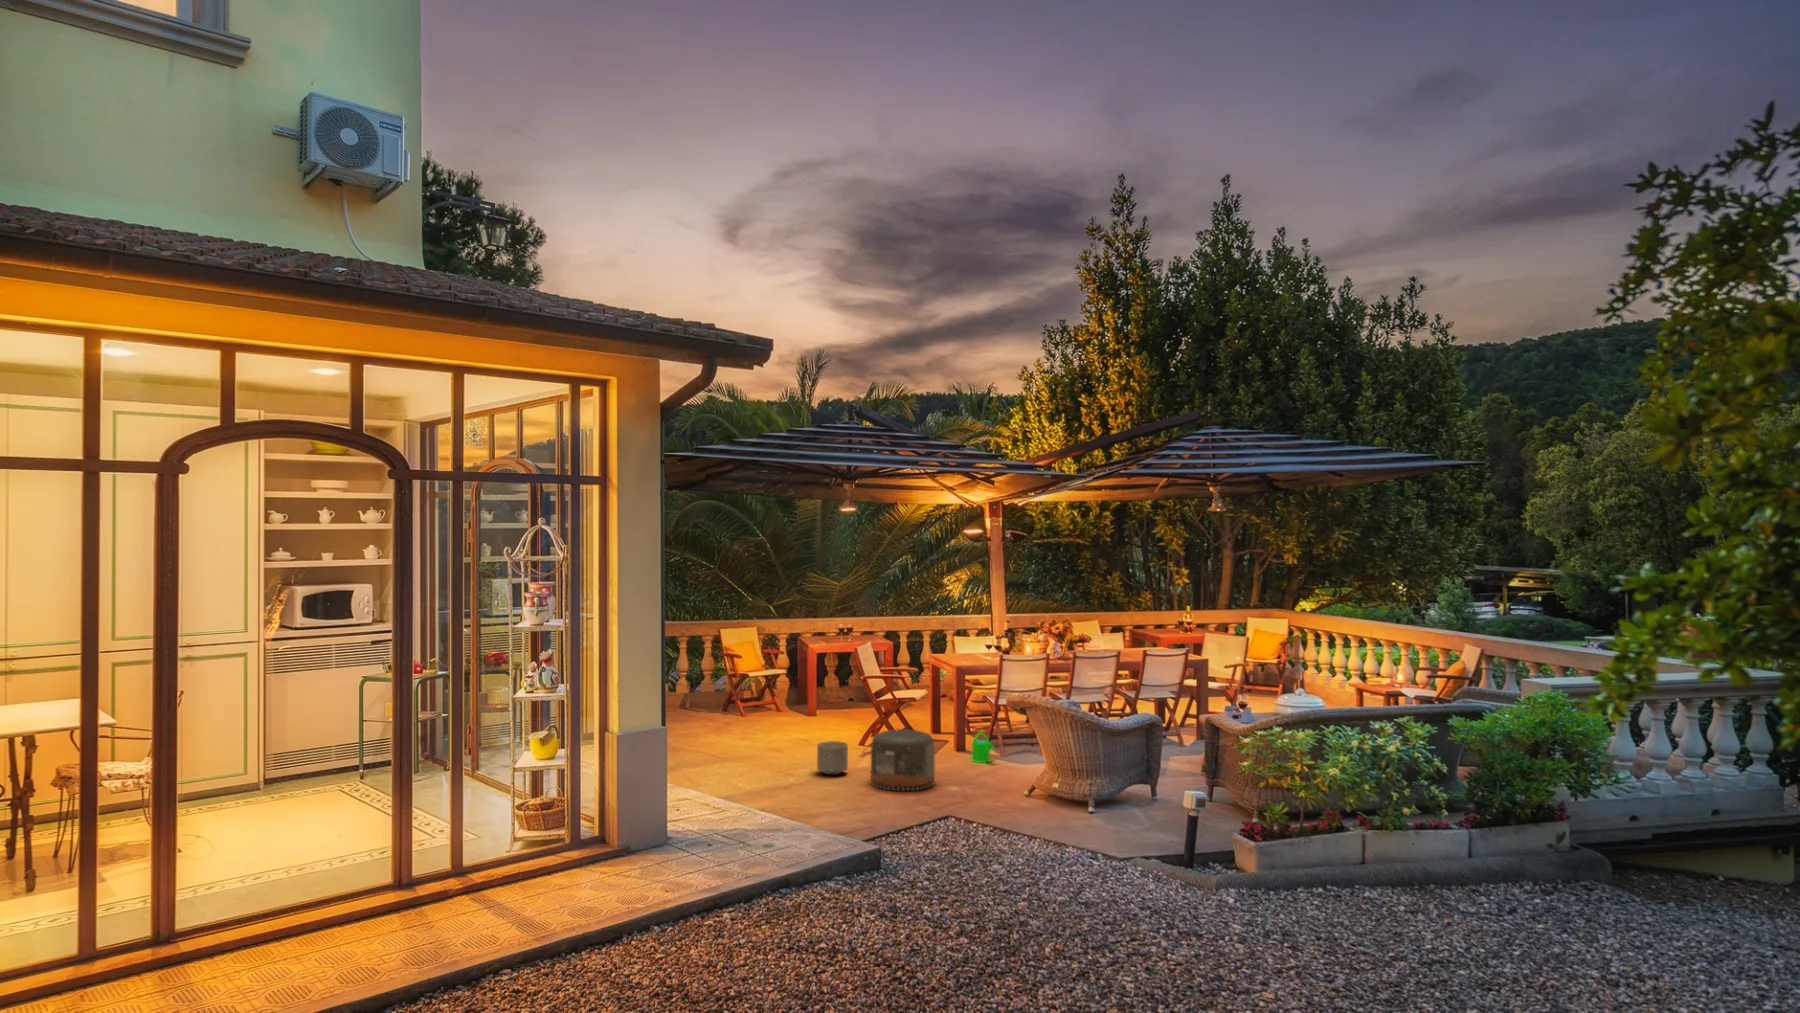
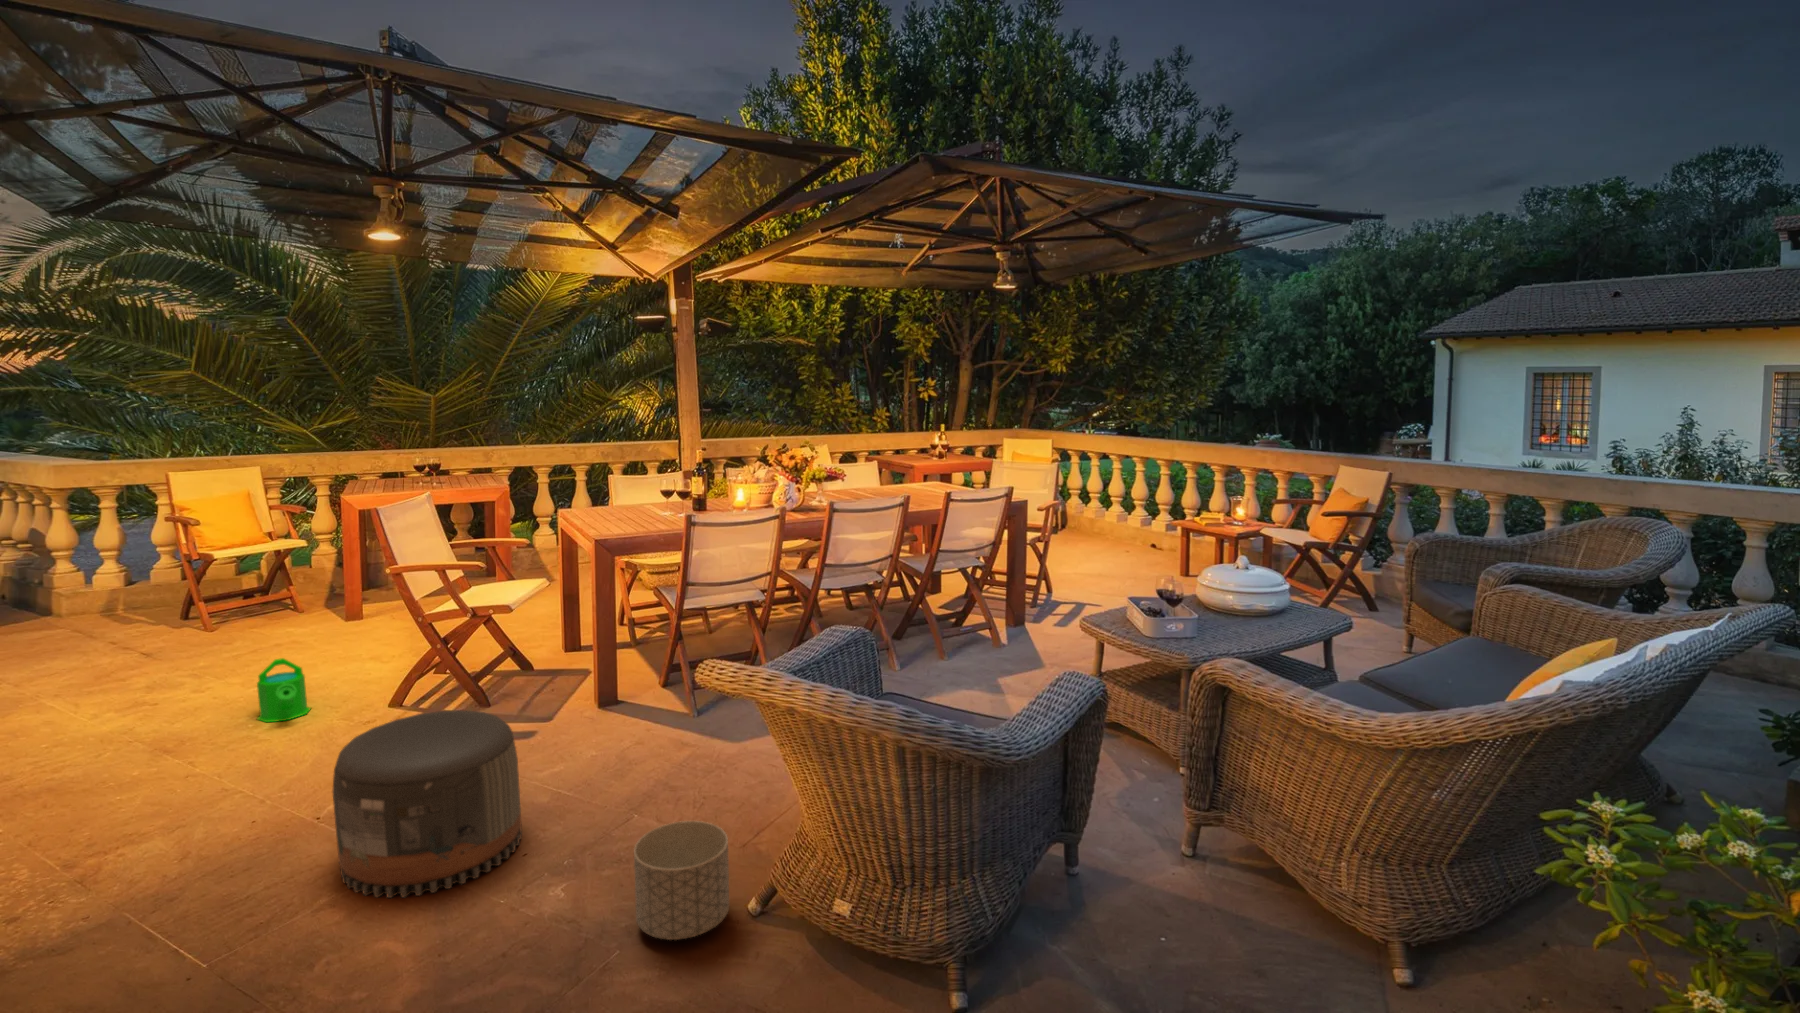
watering can: present [970,732,994,763] -> present [257,658,310,722]
planter: present [817,741,848,775] -> present [634,821,729,940]

